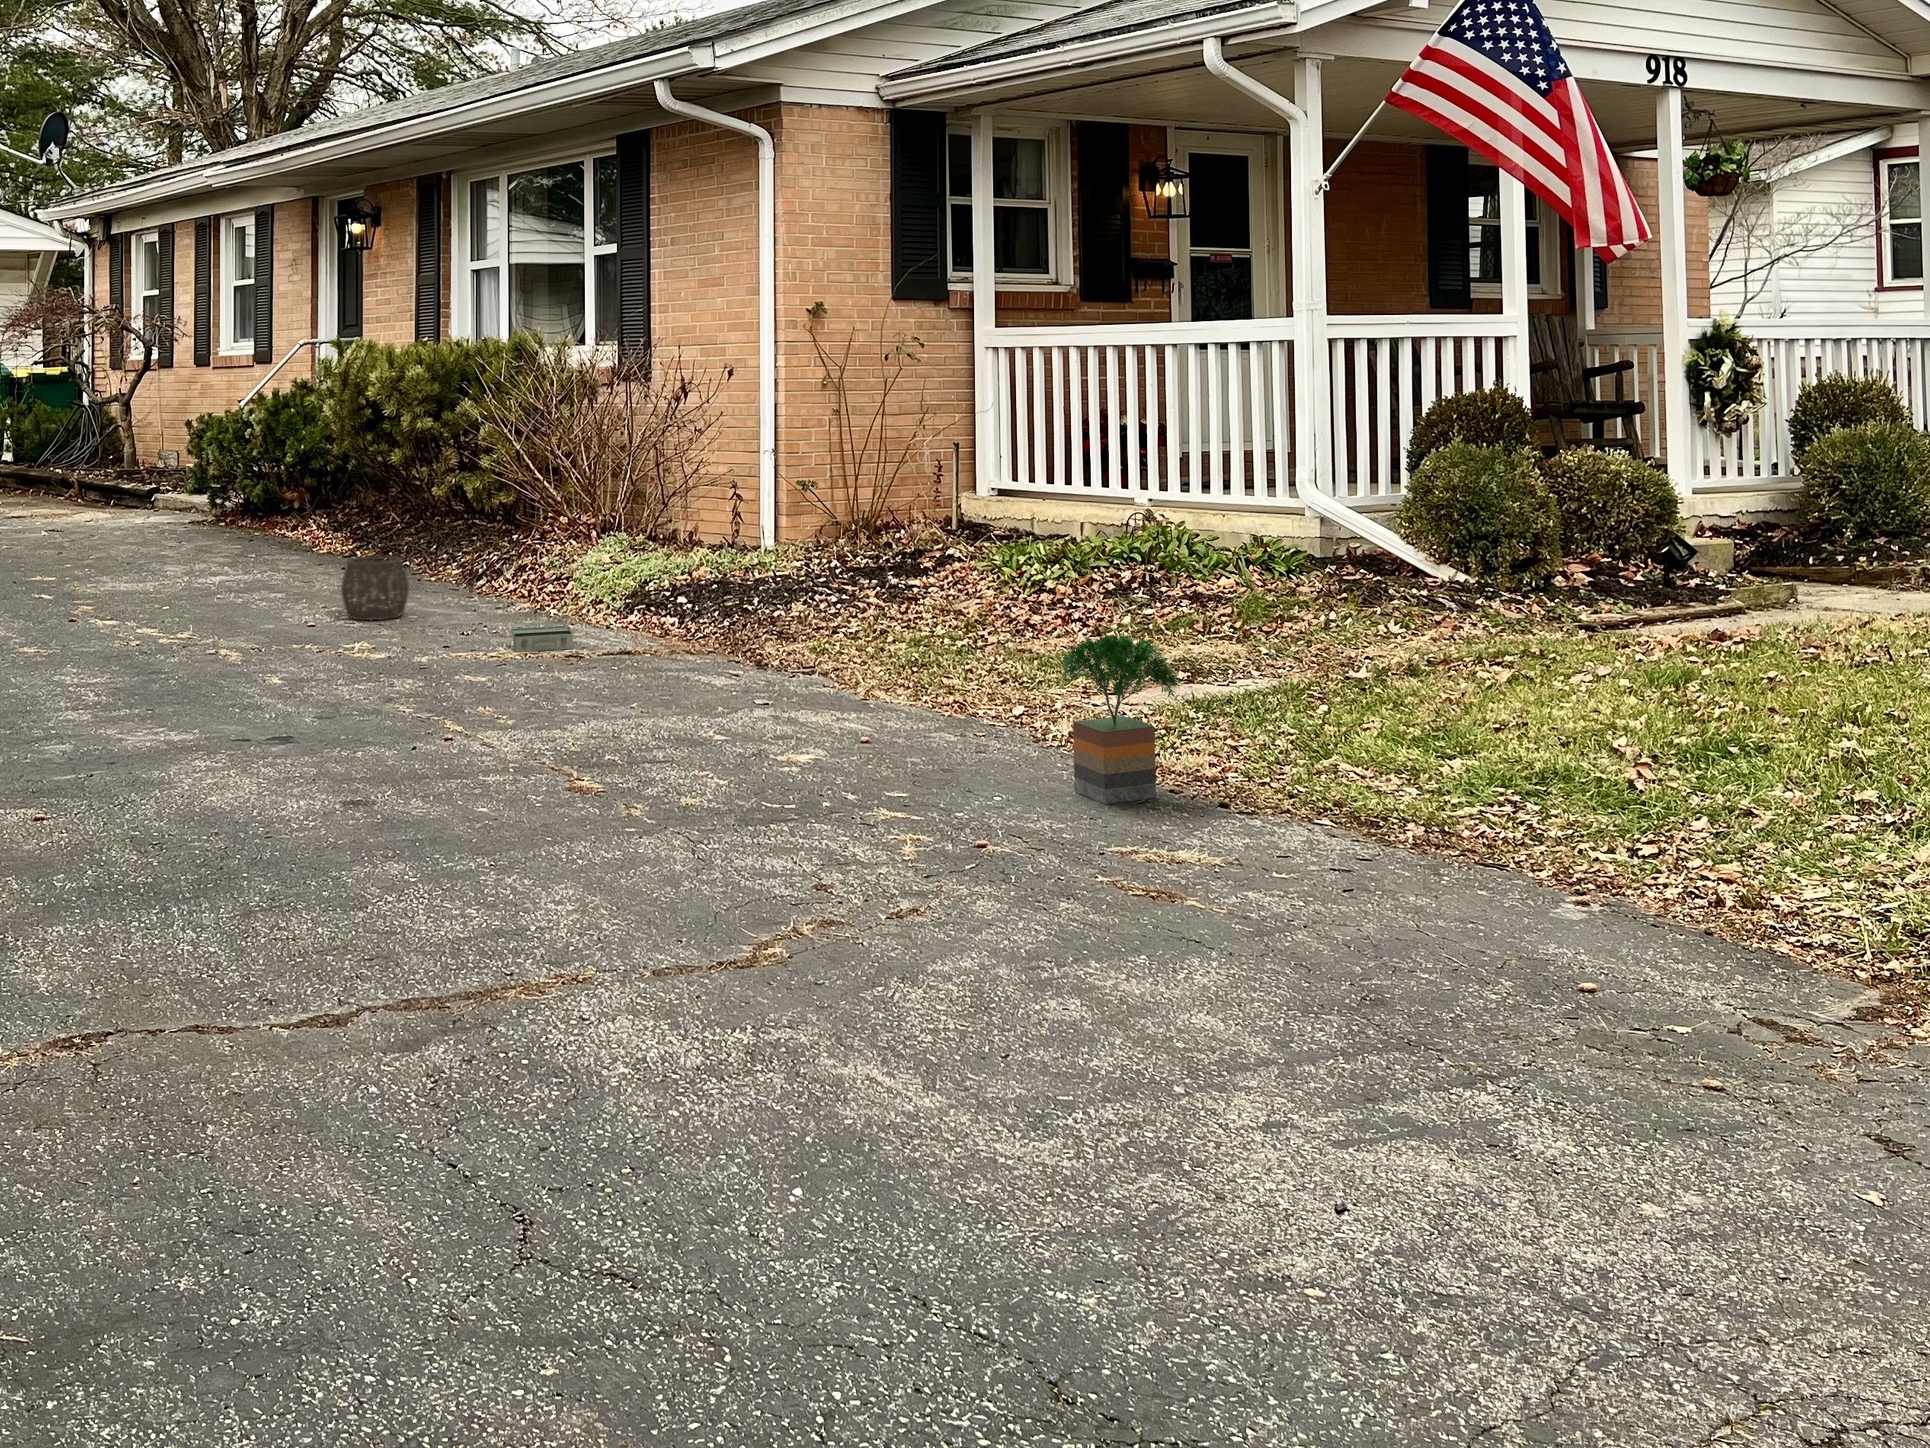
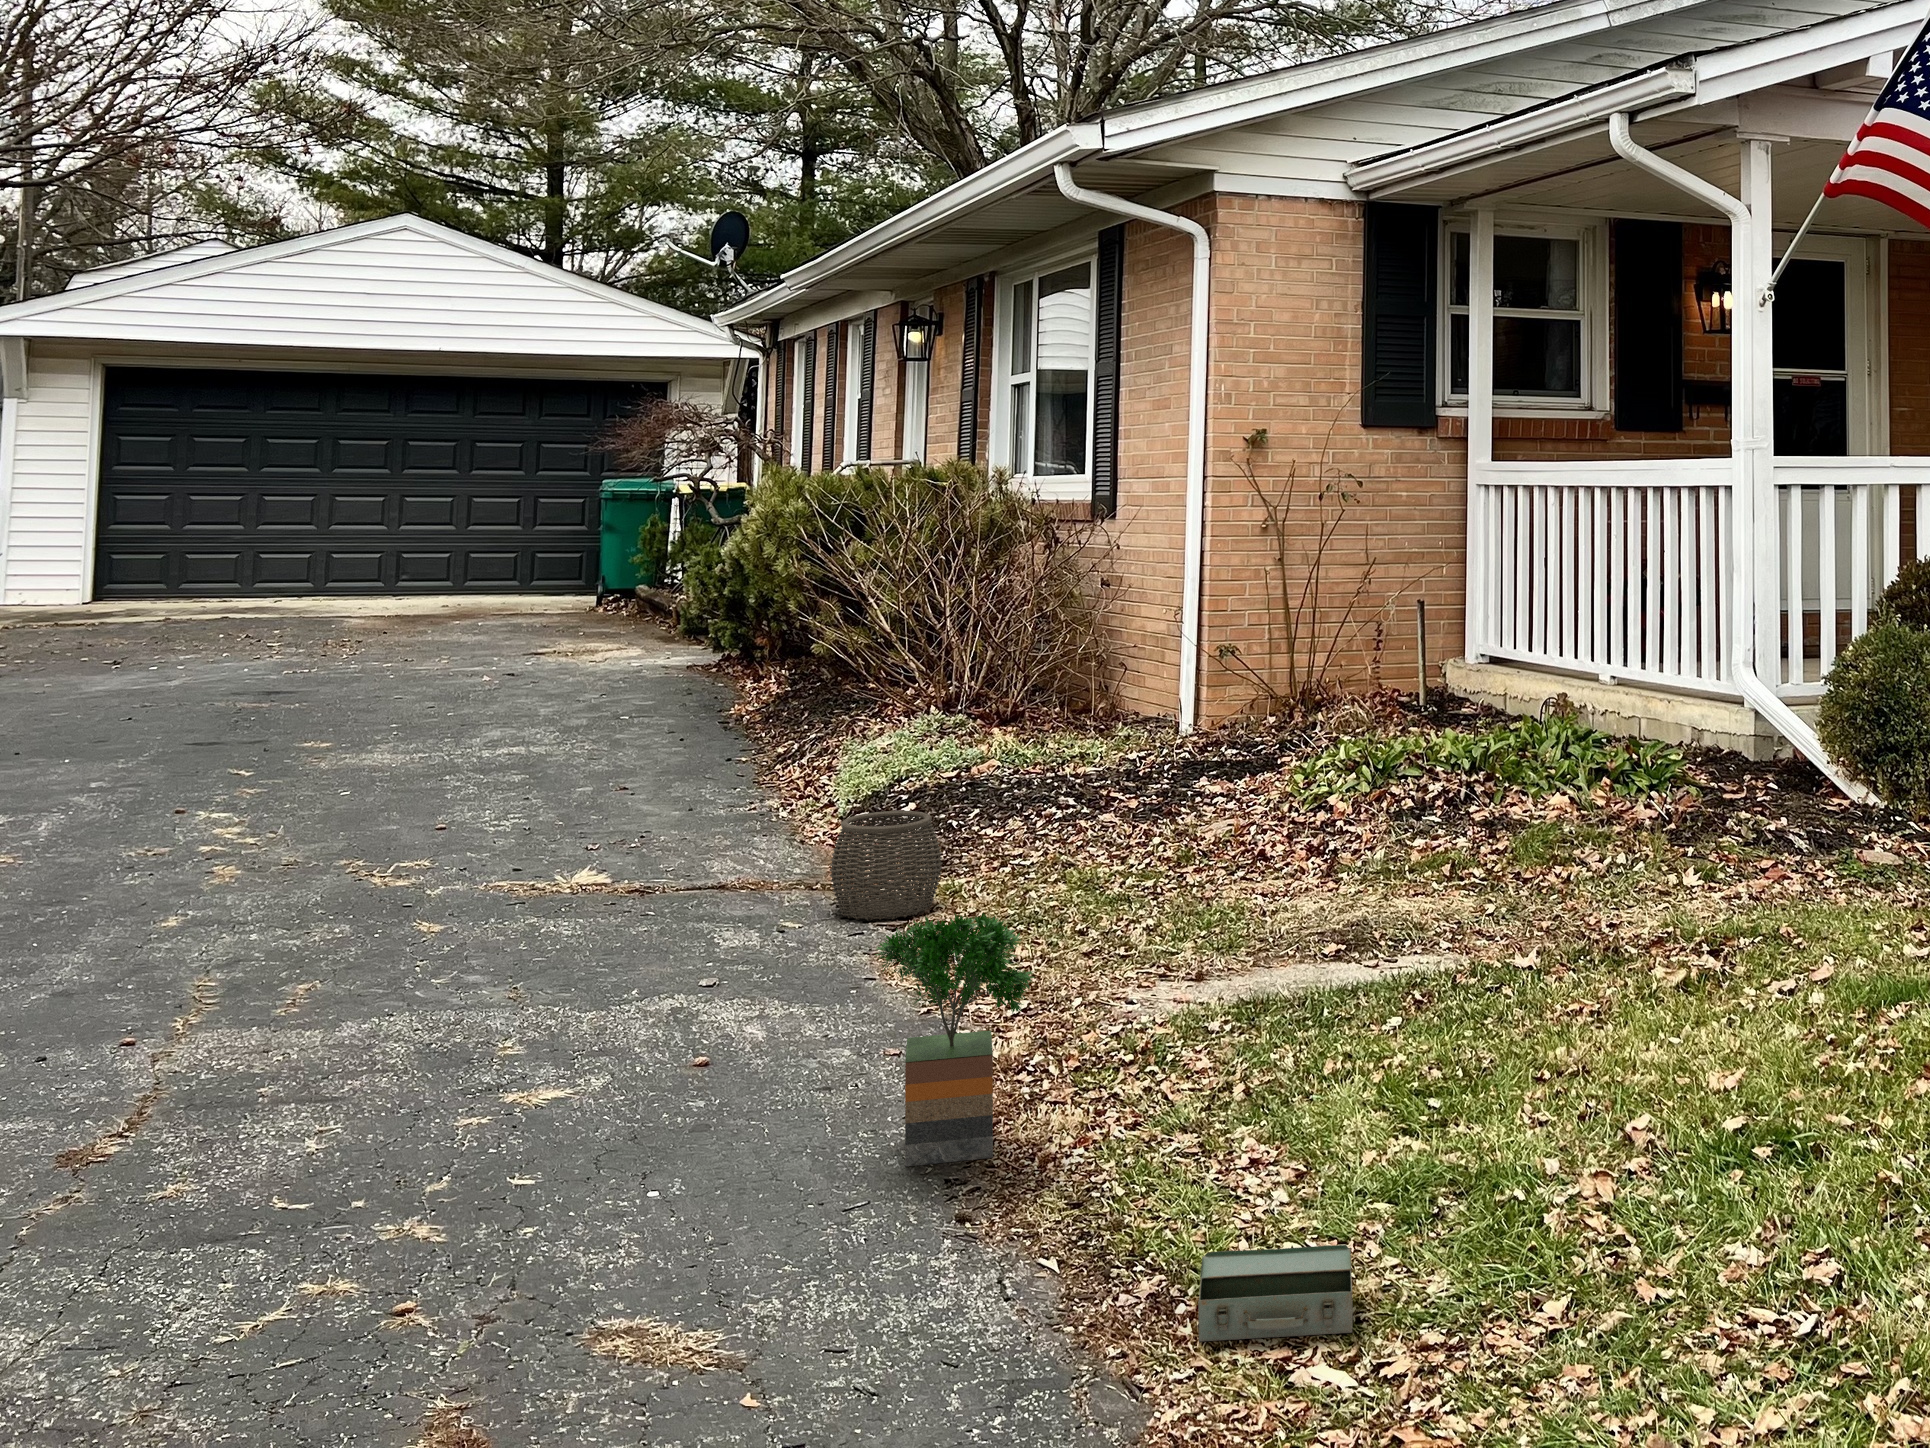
woven basket: present [341,556,409,621] -> present [830,811,942,920]
toolbox: present [511,626,573,652] -> present [1198,1245,1353,1341]

